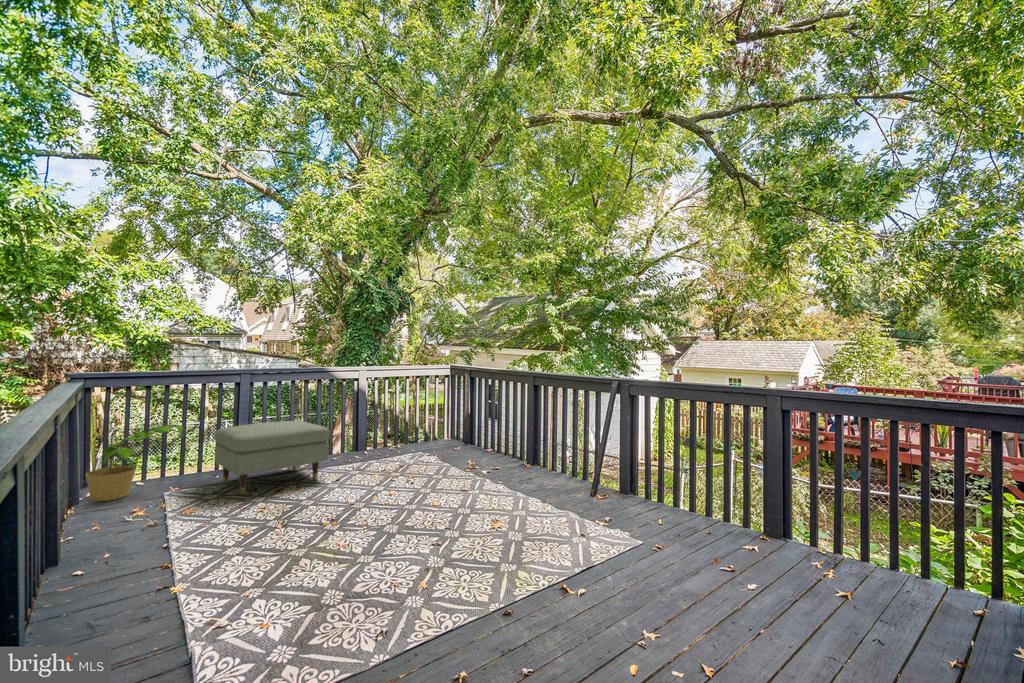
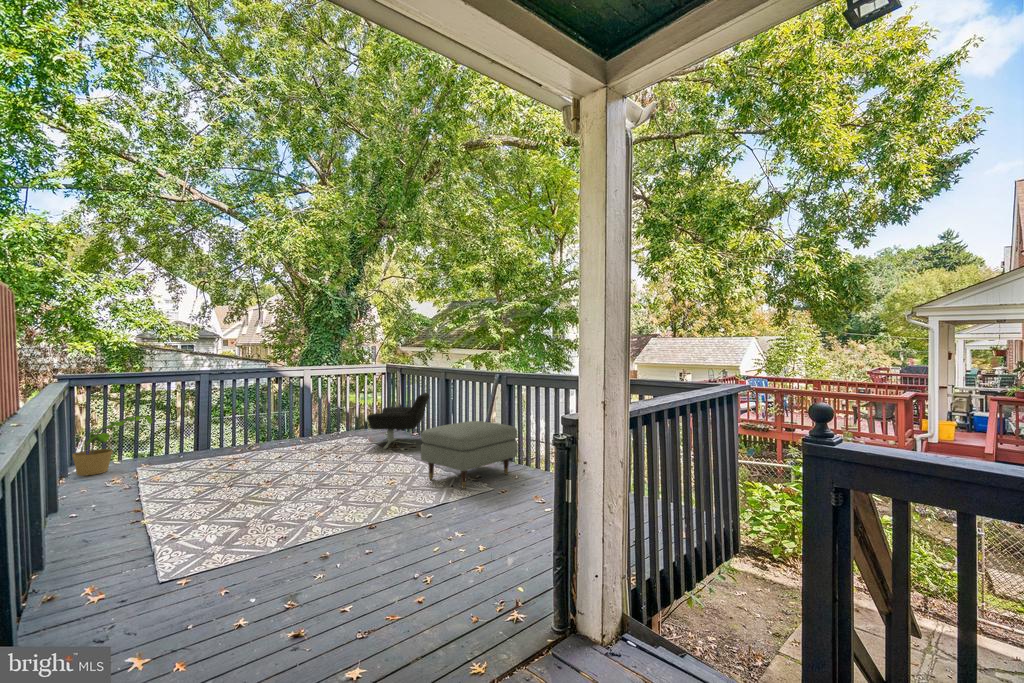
lounge chair: none [433,400,512,470] -> present [366,392,429,449]
ottoman: present [214,421,330,495] -> present [421,421,518,489]

